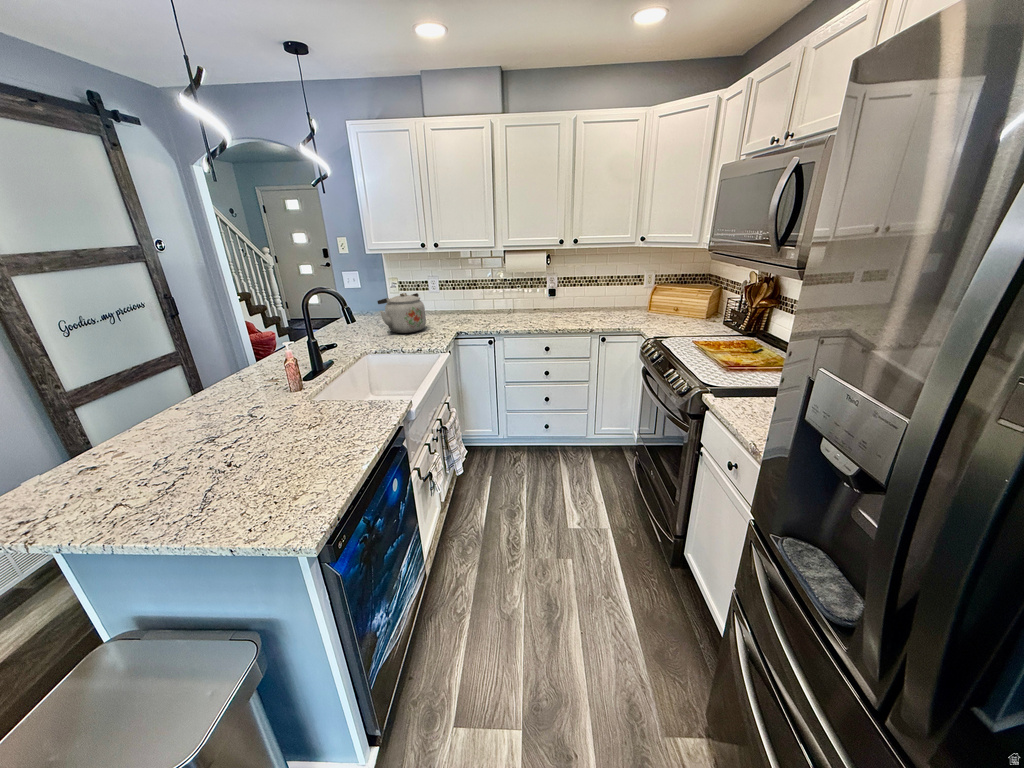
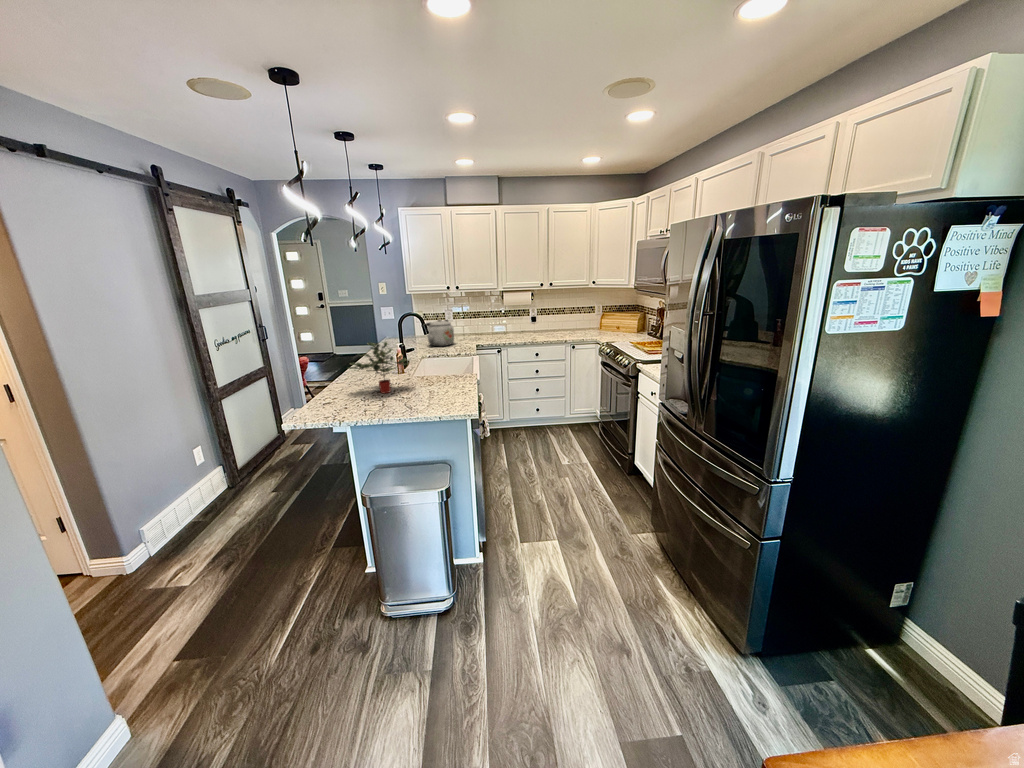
potted plant: none [126,354,260,451] -> present [348,342,406,393]

